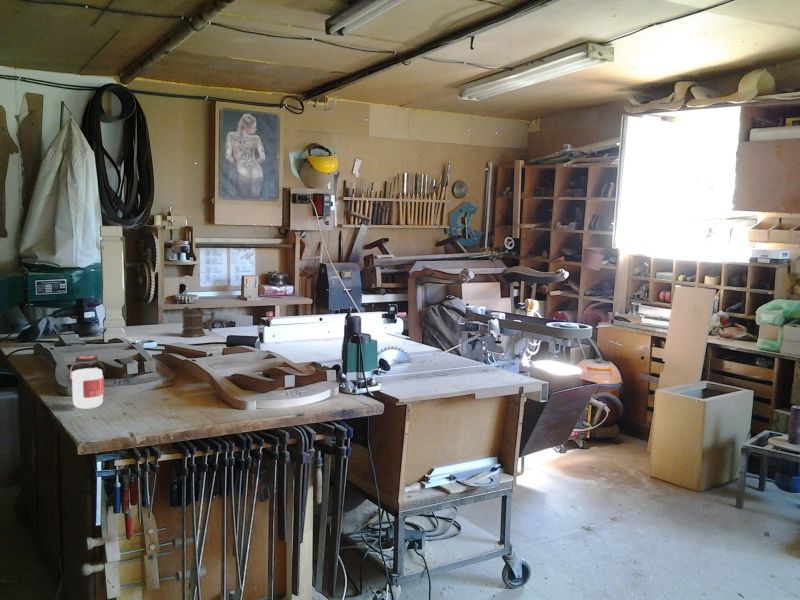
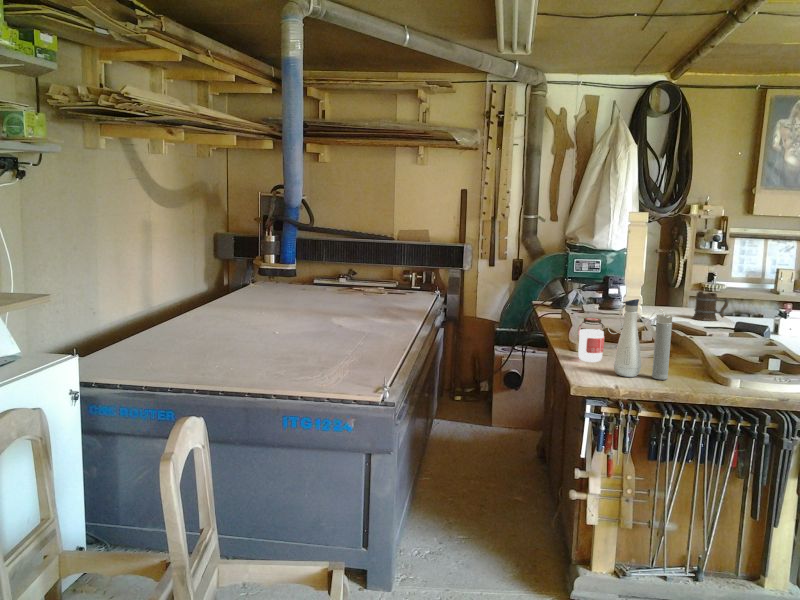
water bottle: none [111,329,184,419] -> present [608,299,672,380]

